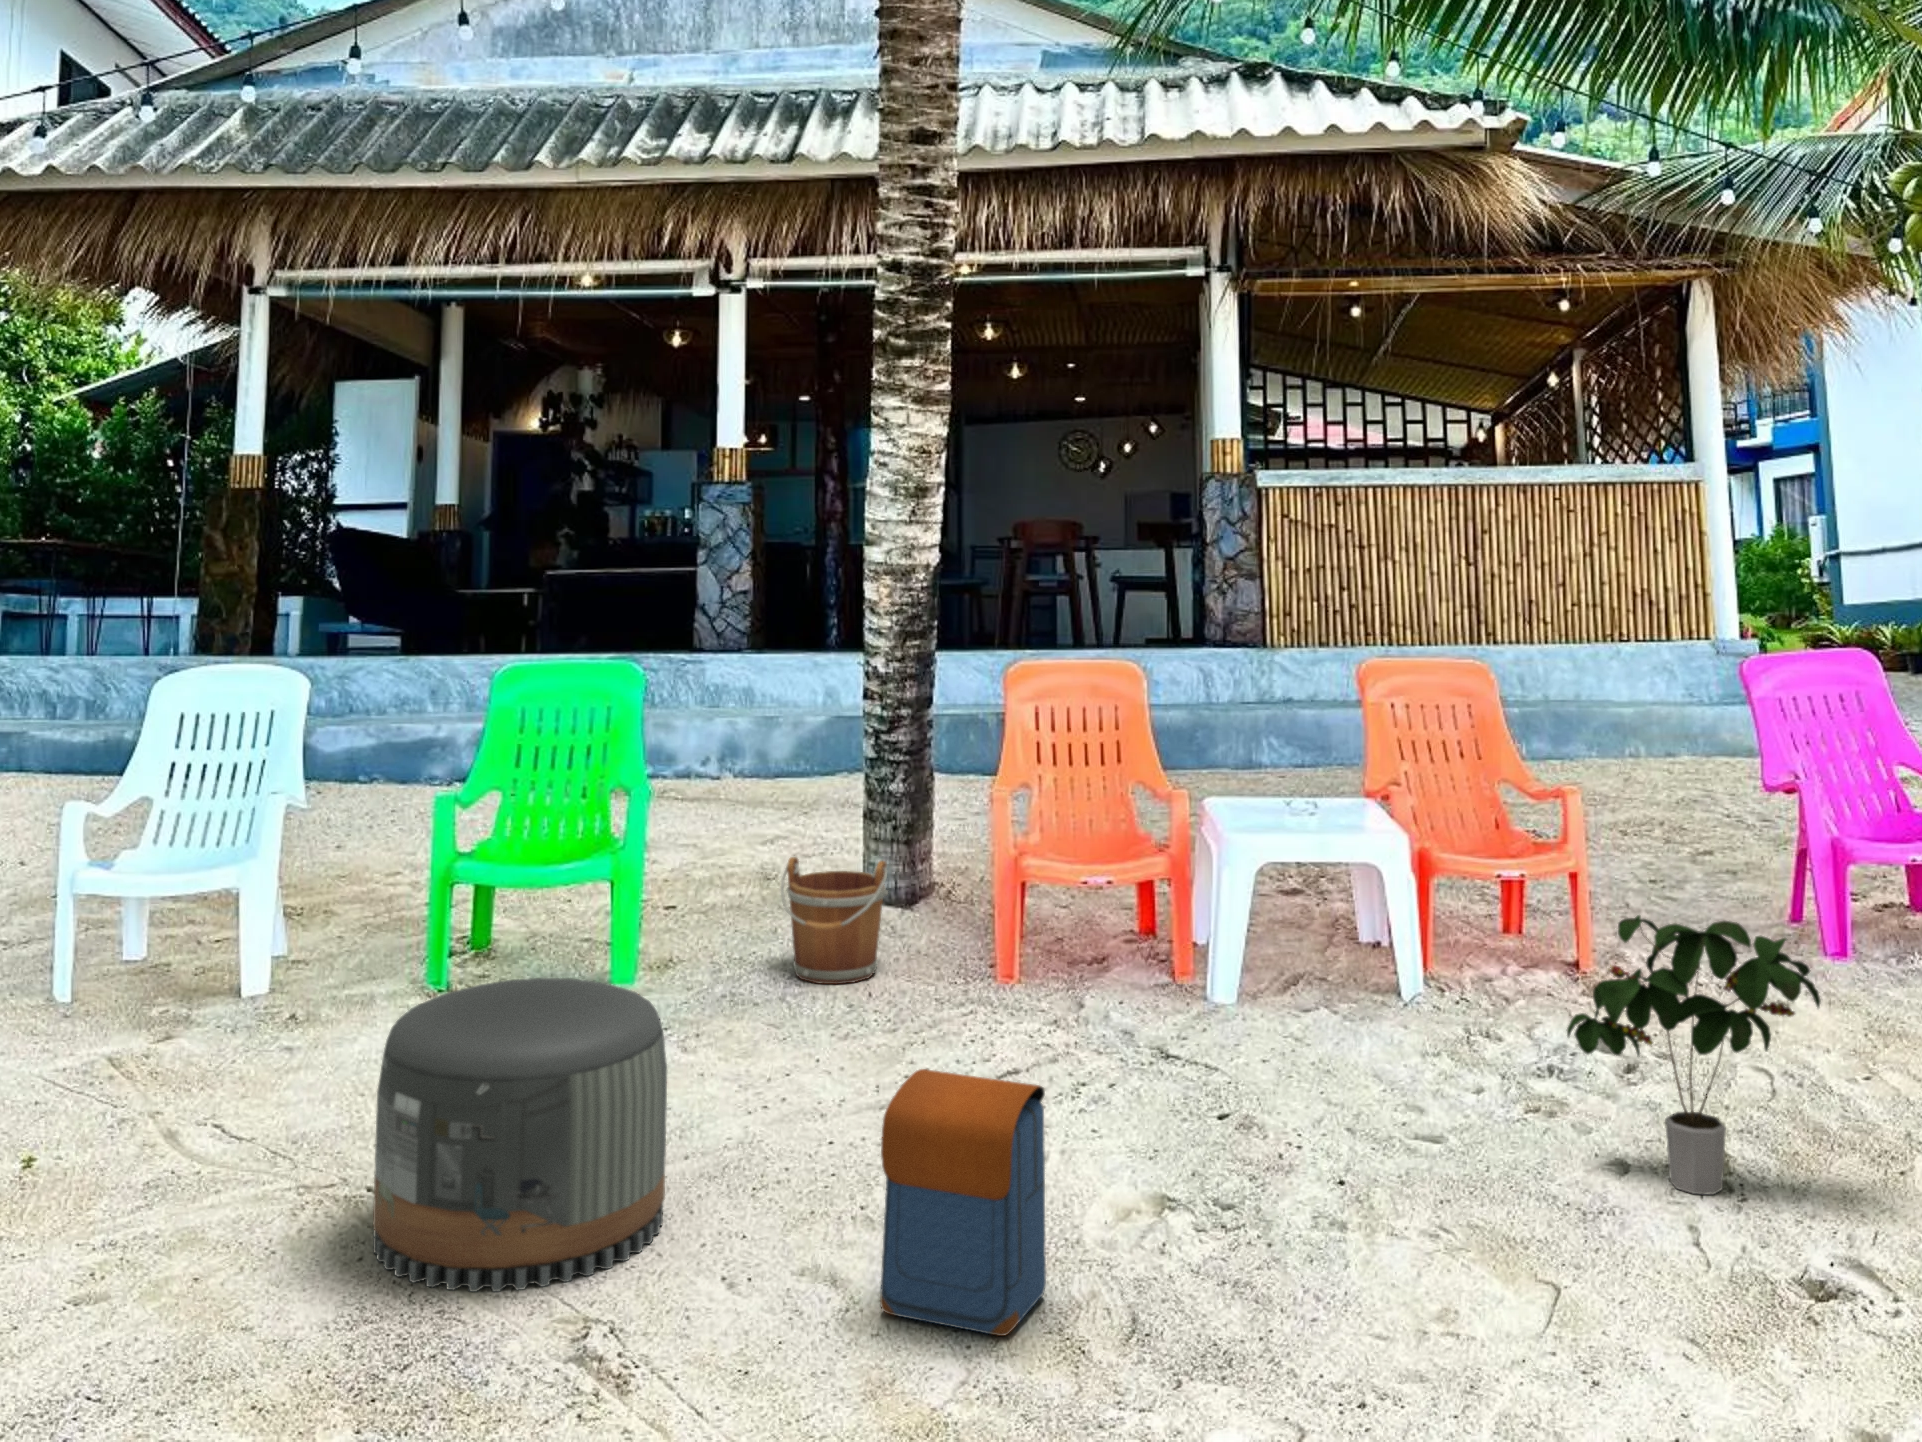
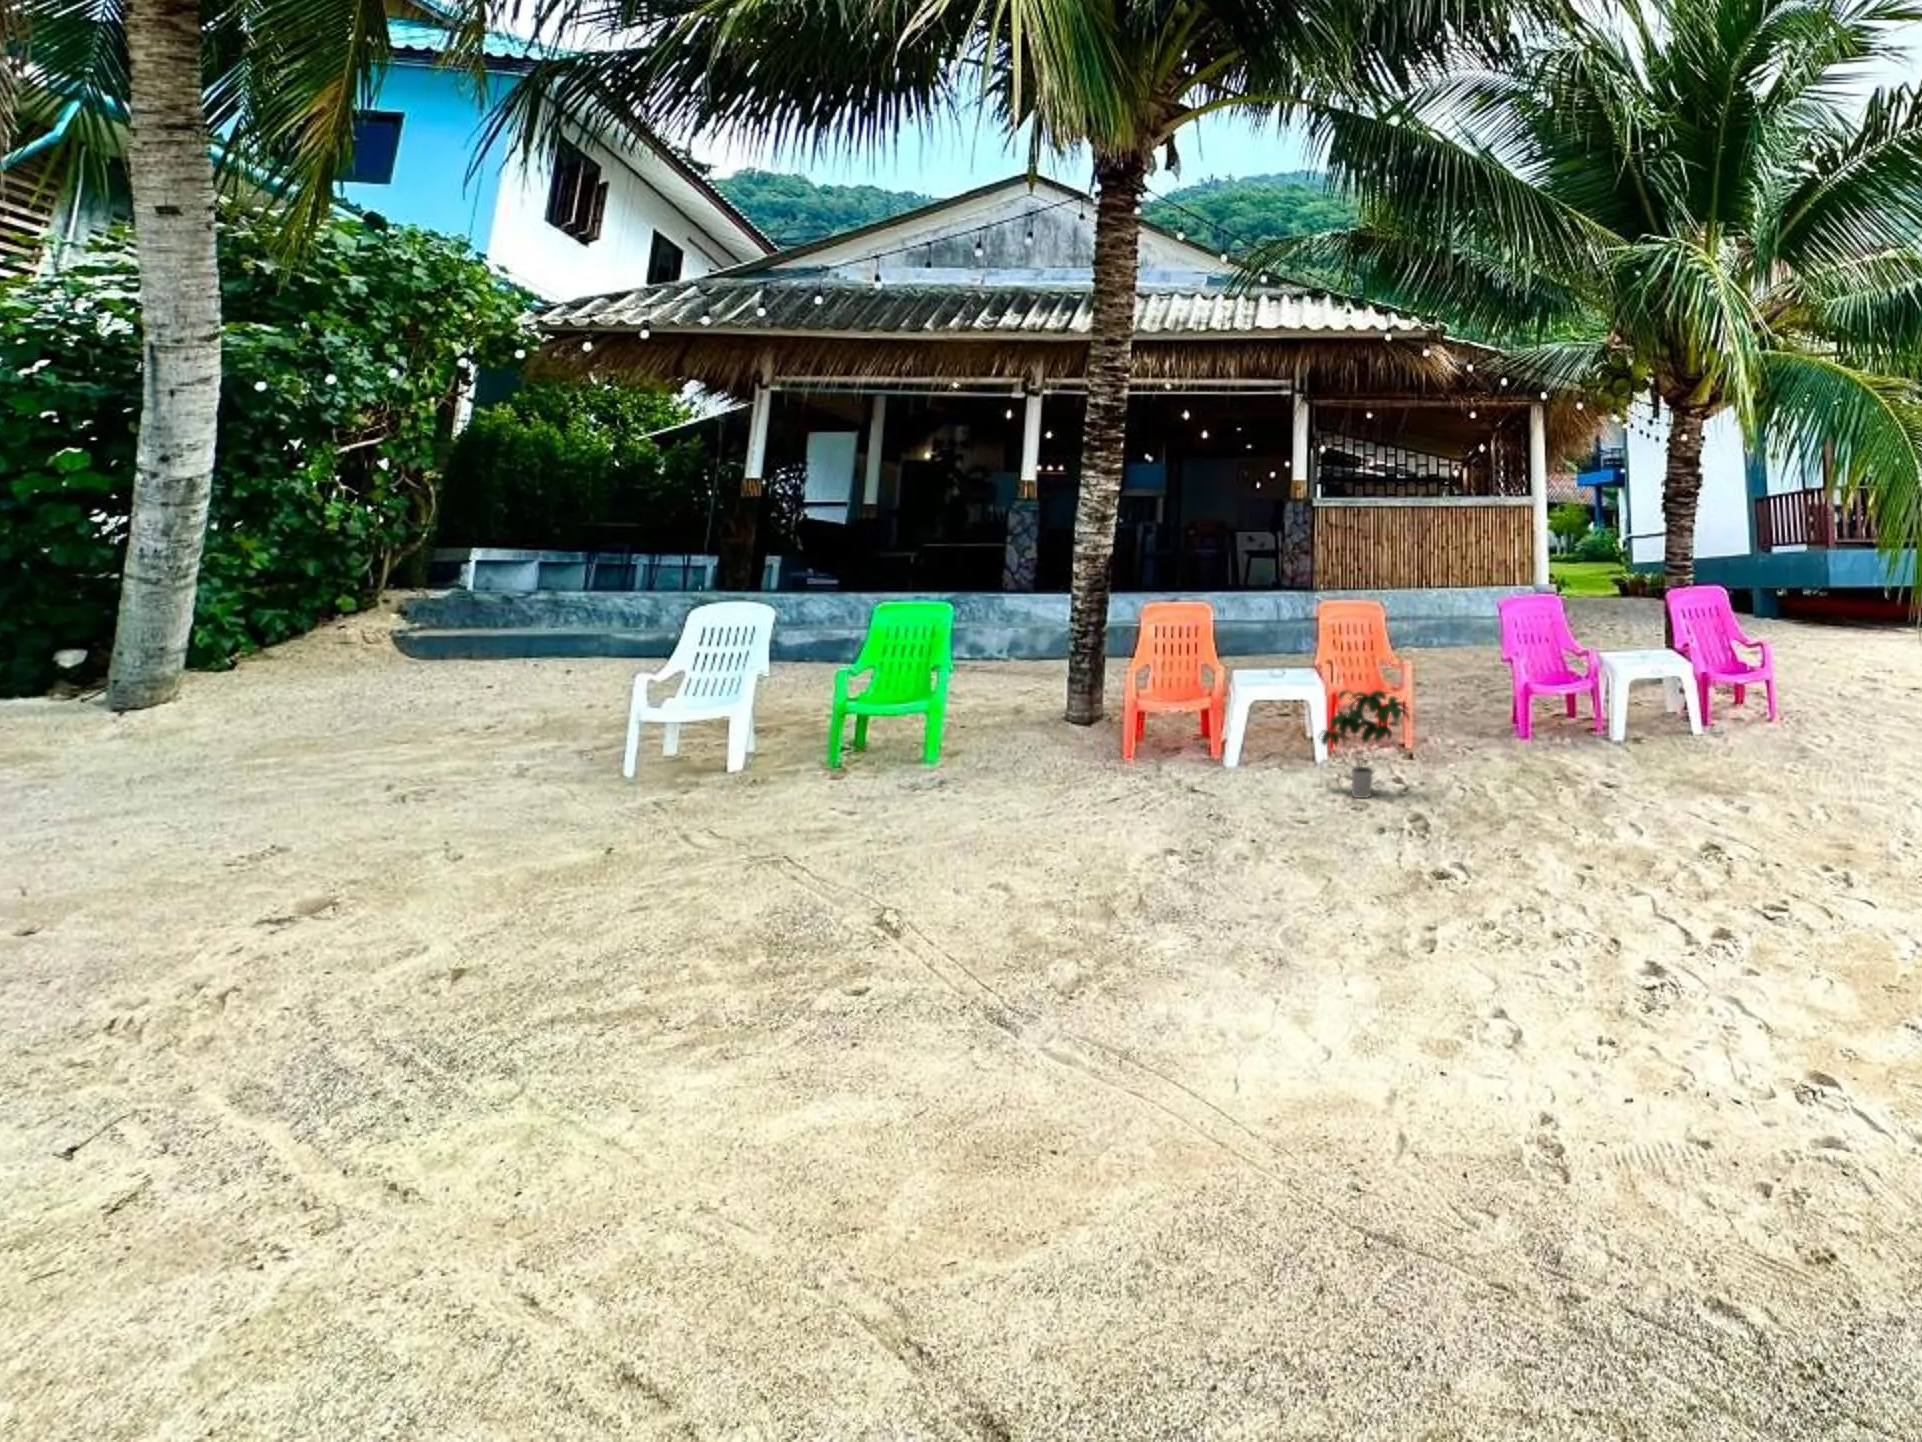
bucket: present [781,857,888,984] -> none [1010,681,1062,738]
pouf: present [373,978,667,1292] -> none [795,723,932,845]
backpack: present [880,1069,1046,1336] -> none [1008,750,1083,849]

